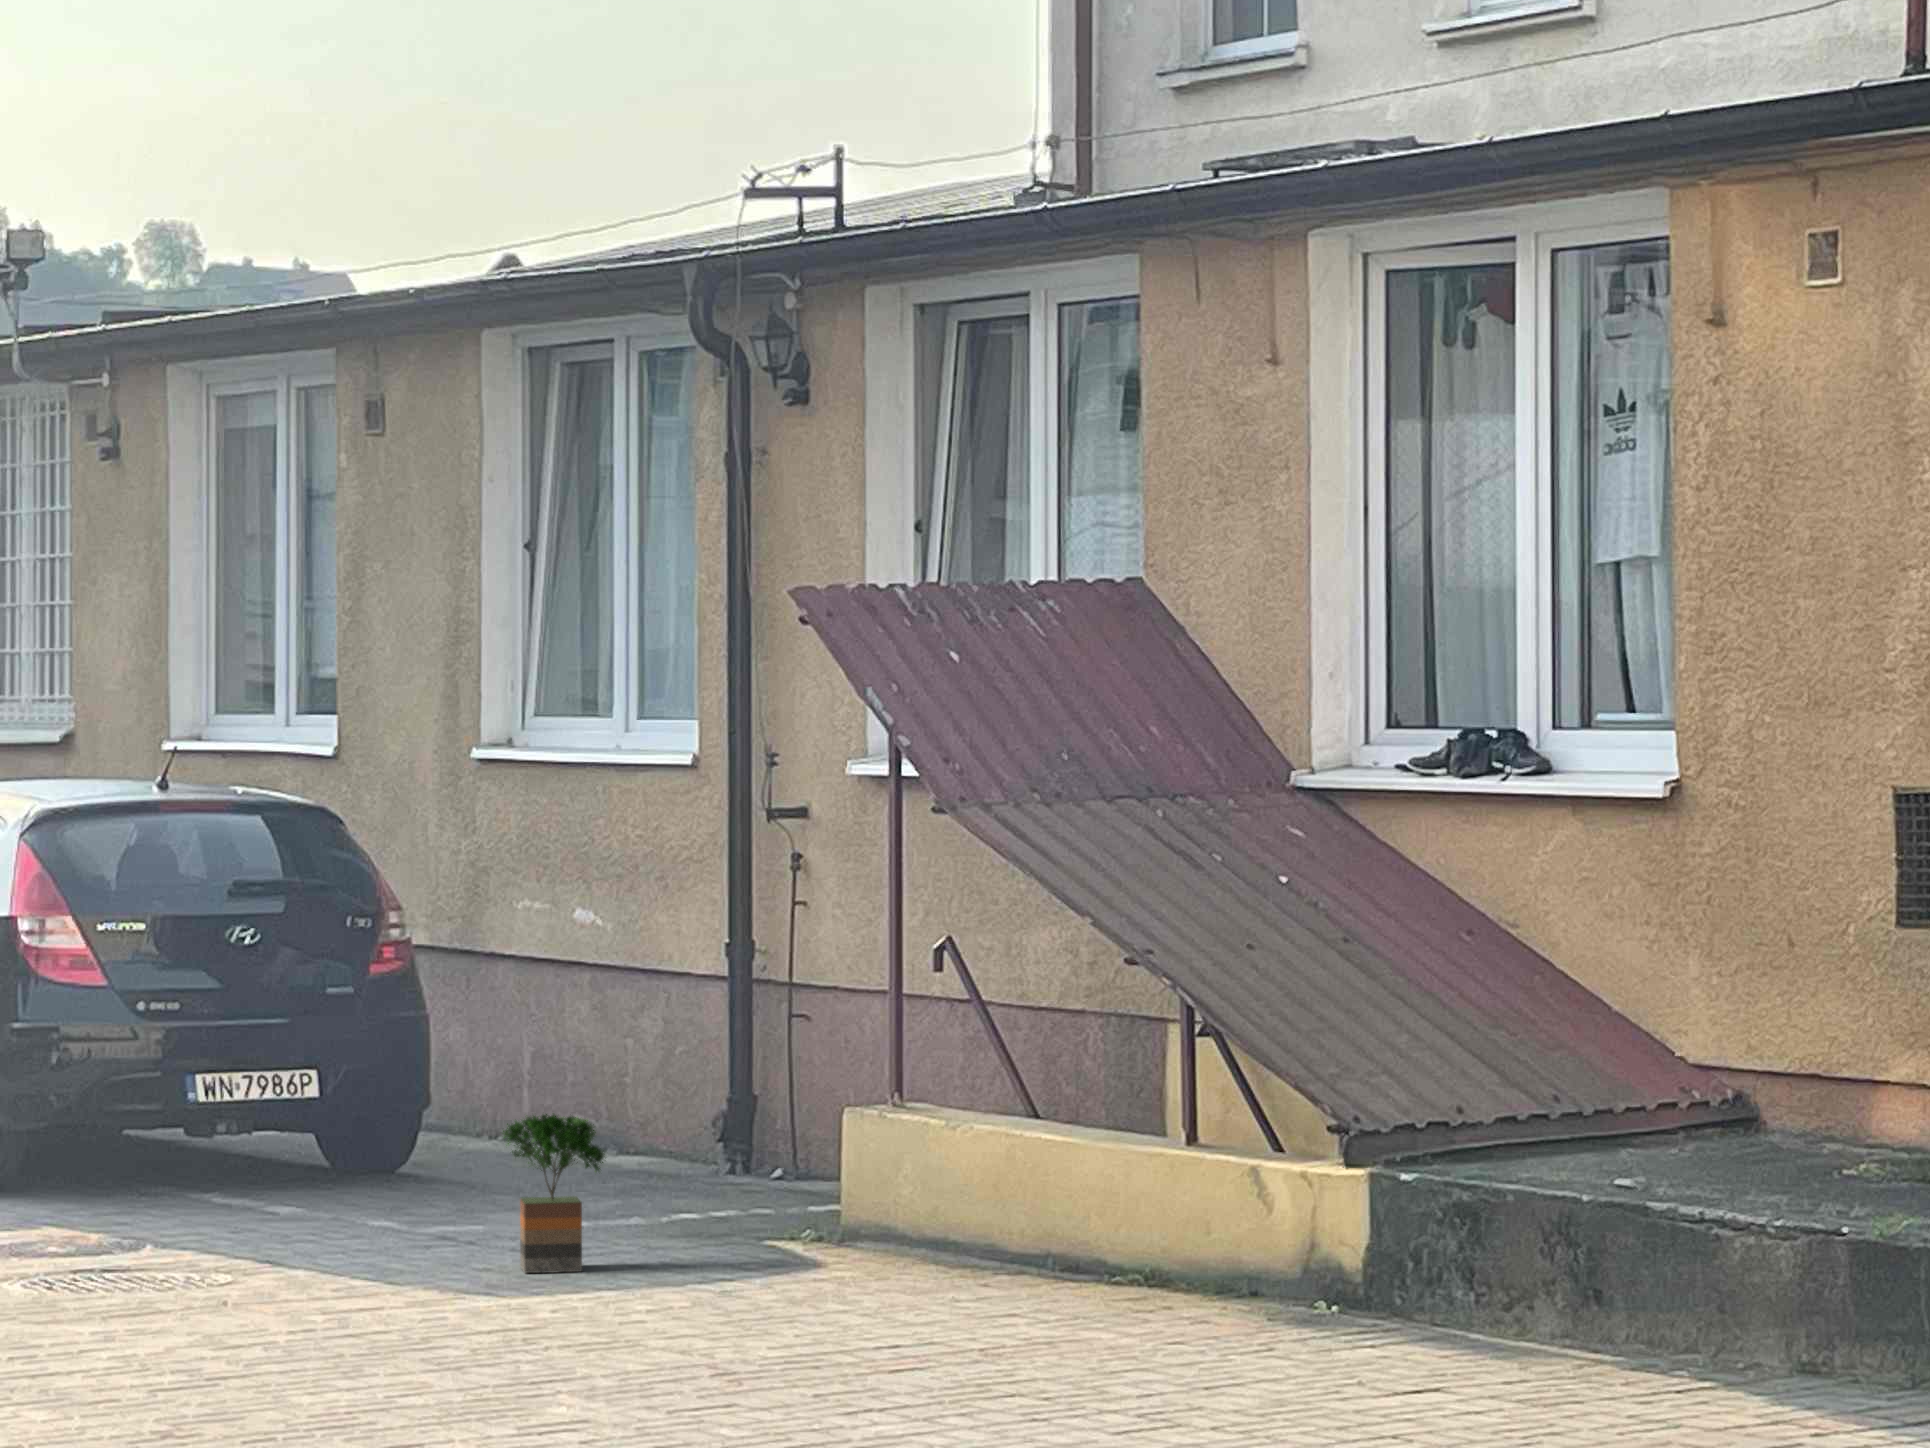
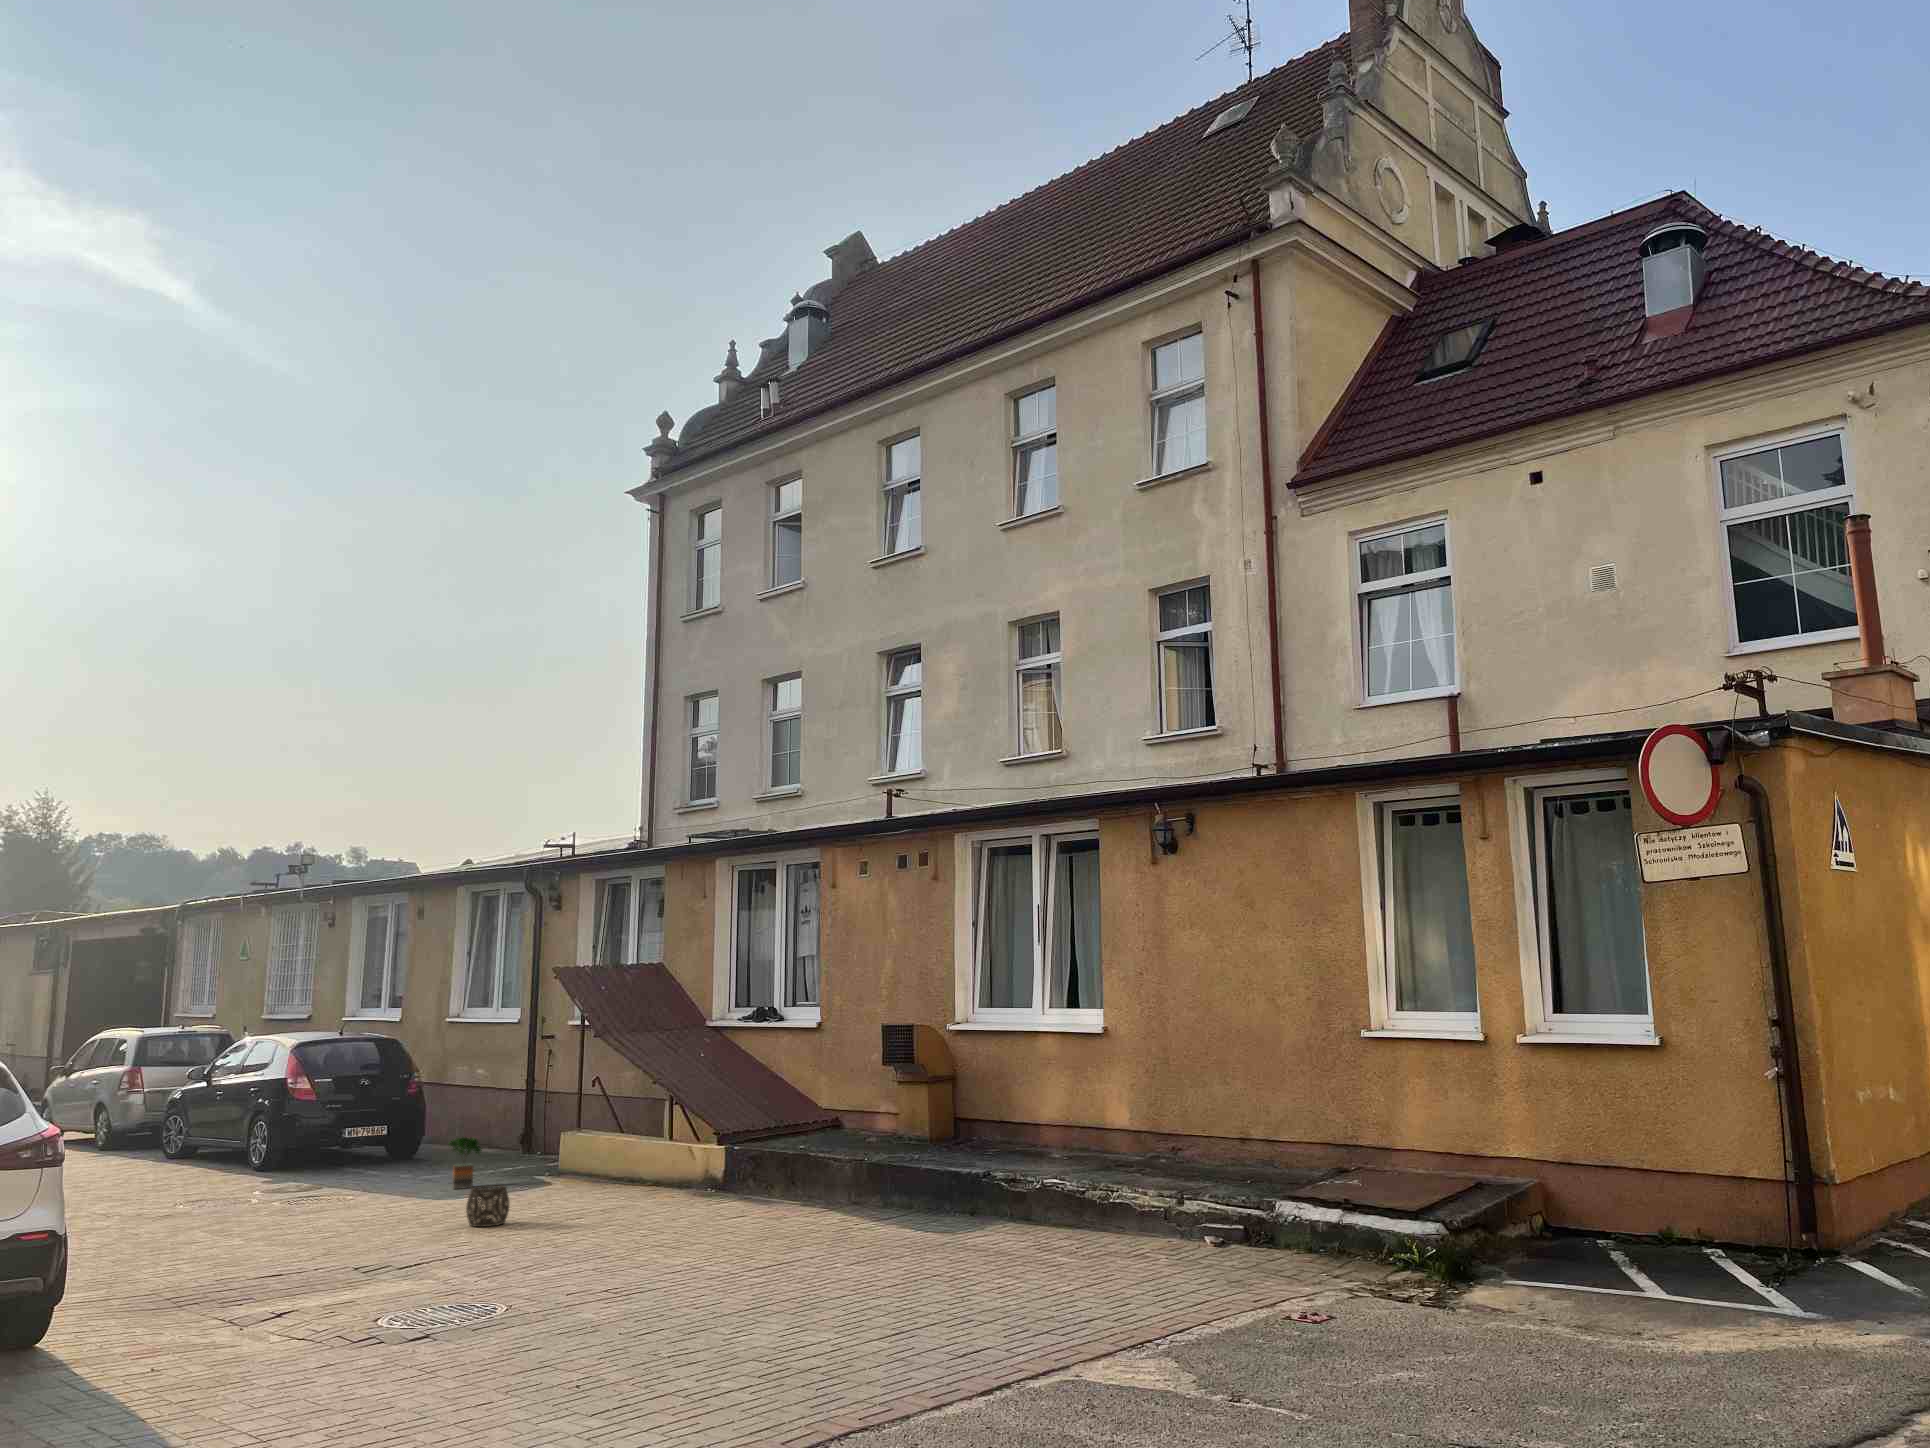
woven basket: none [572,1278,710,1410] -> present [466,1185,509,1227]

